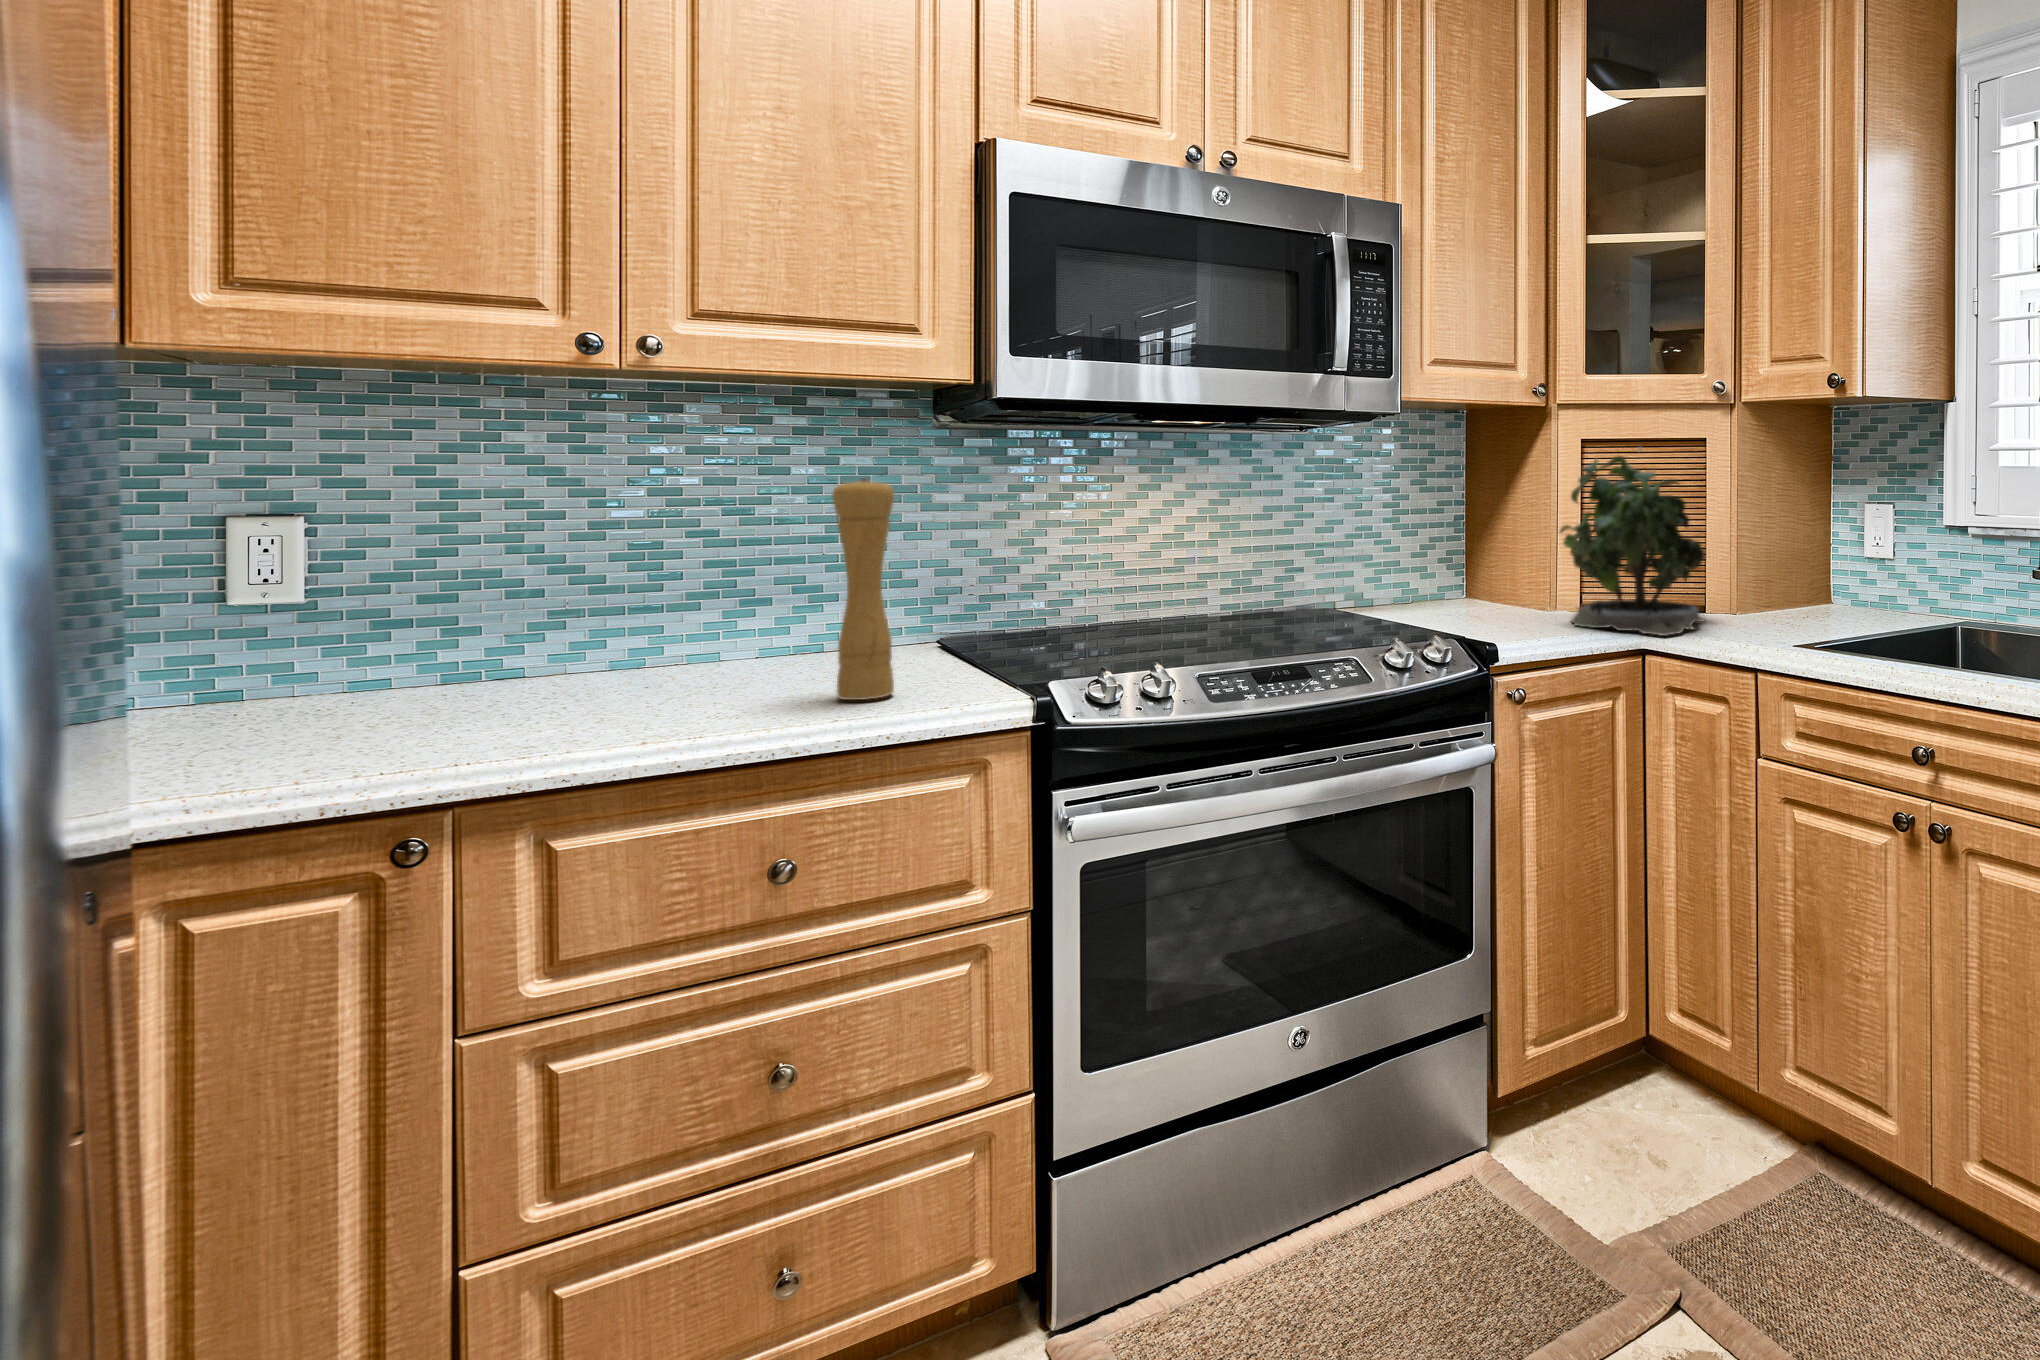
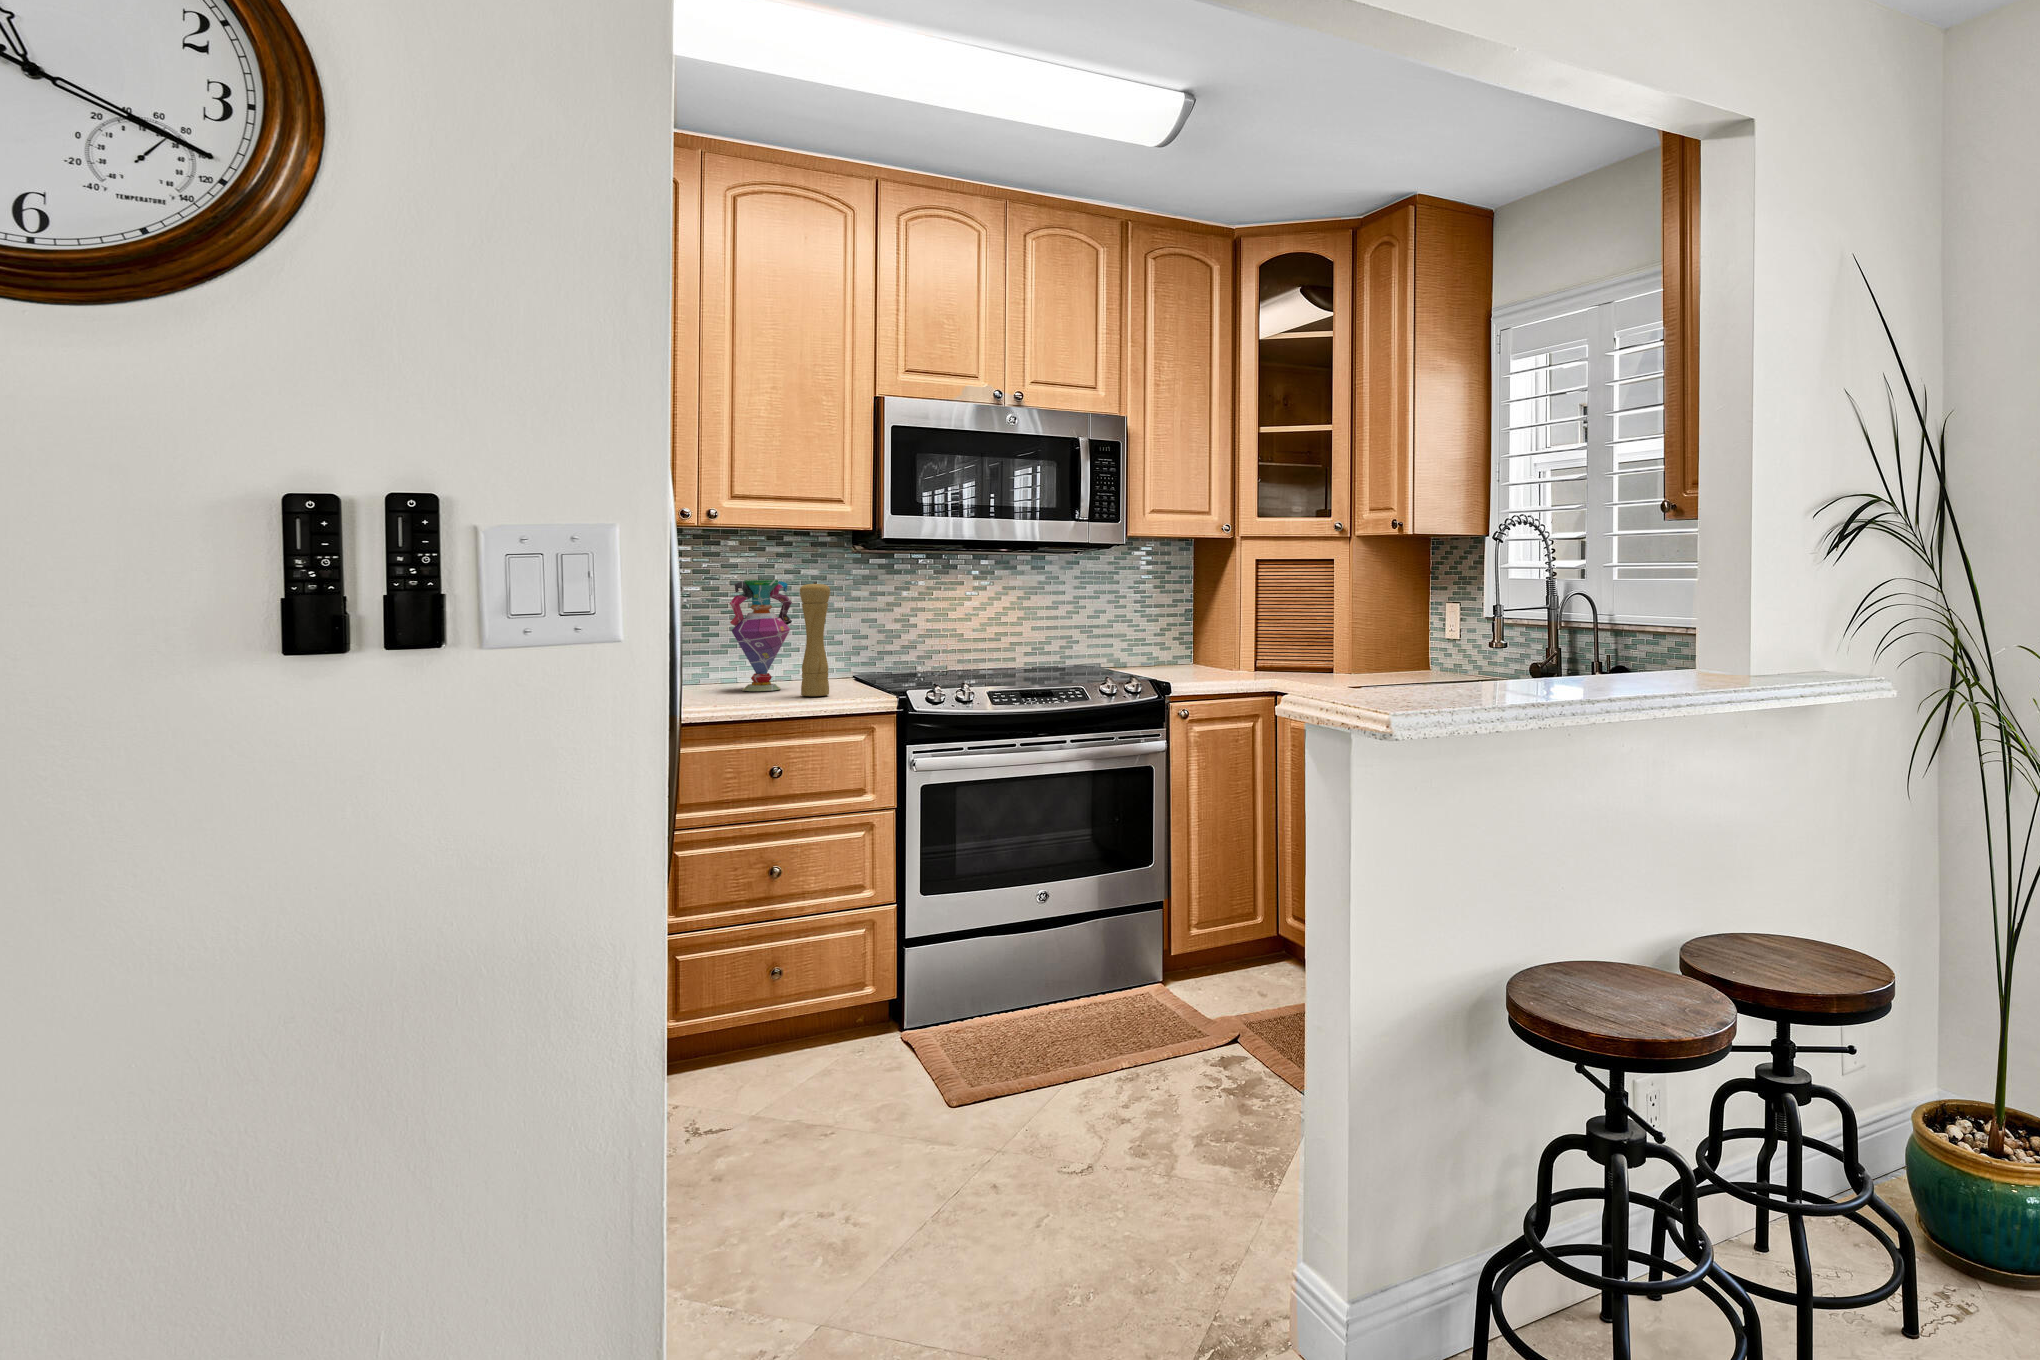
potted plant: present [1560,448,1705,636] -> none [1227,565,1322,681]
vase: none [692,475,821,687] -> present [730,580,792,691]

